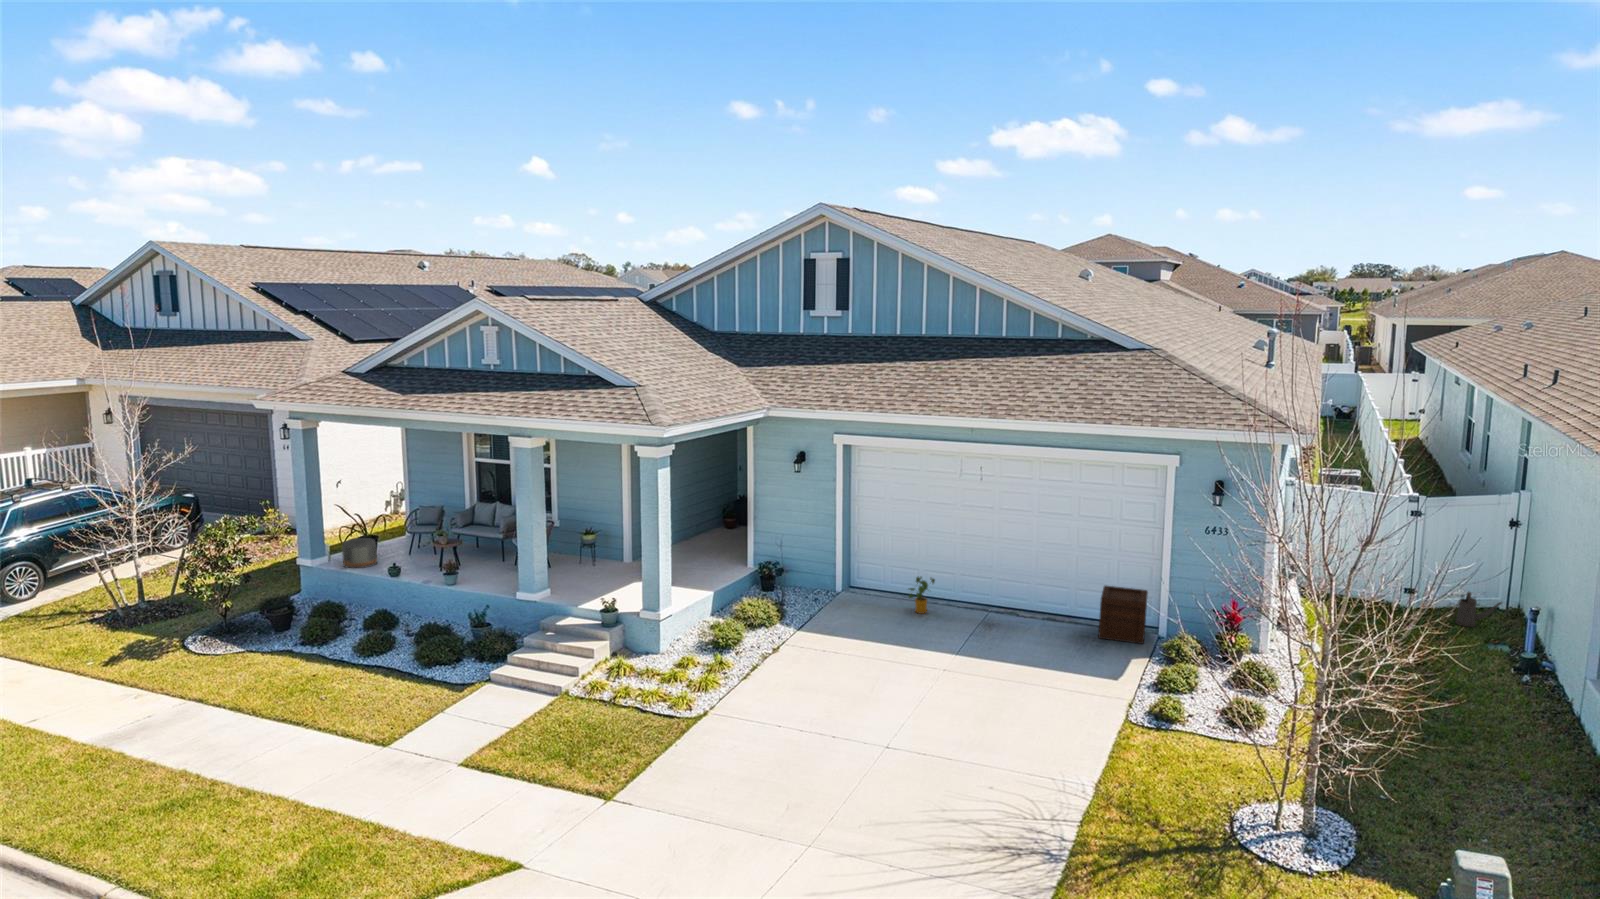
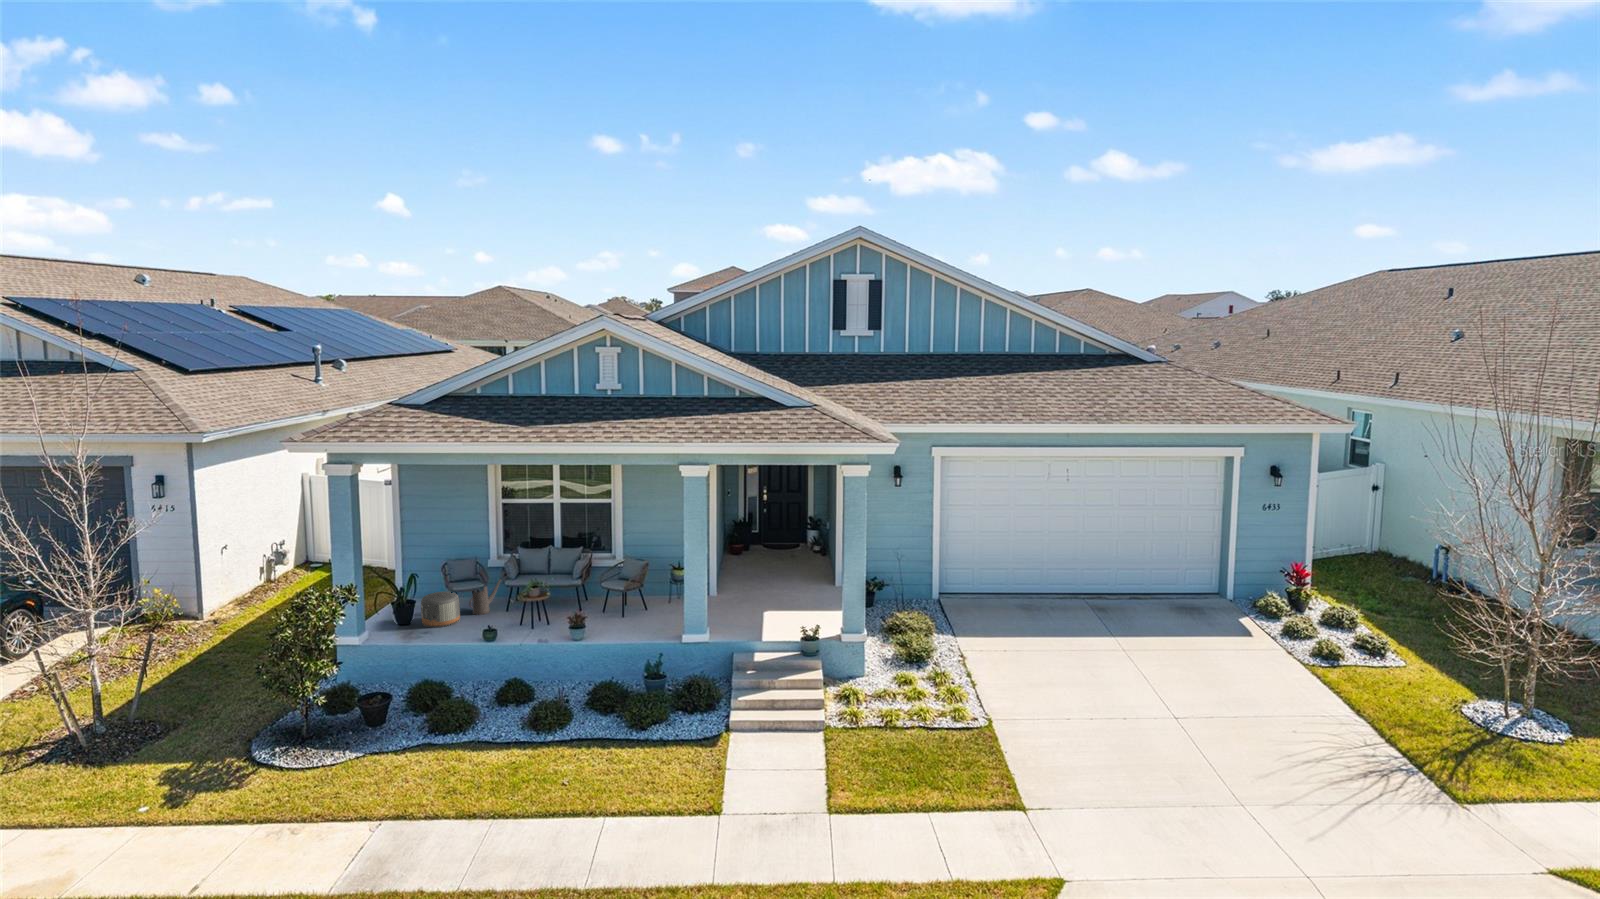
house plant: present [909,577,935,614] -> none [1014,571,1037,606]
wooden crate: present [1098,586,1148,644] -> none [1173,563,1228,610]
watering can: present [1455,592,1502,627] -> present [469,579,501,615]

